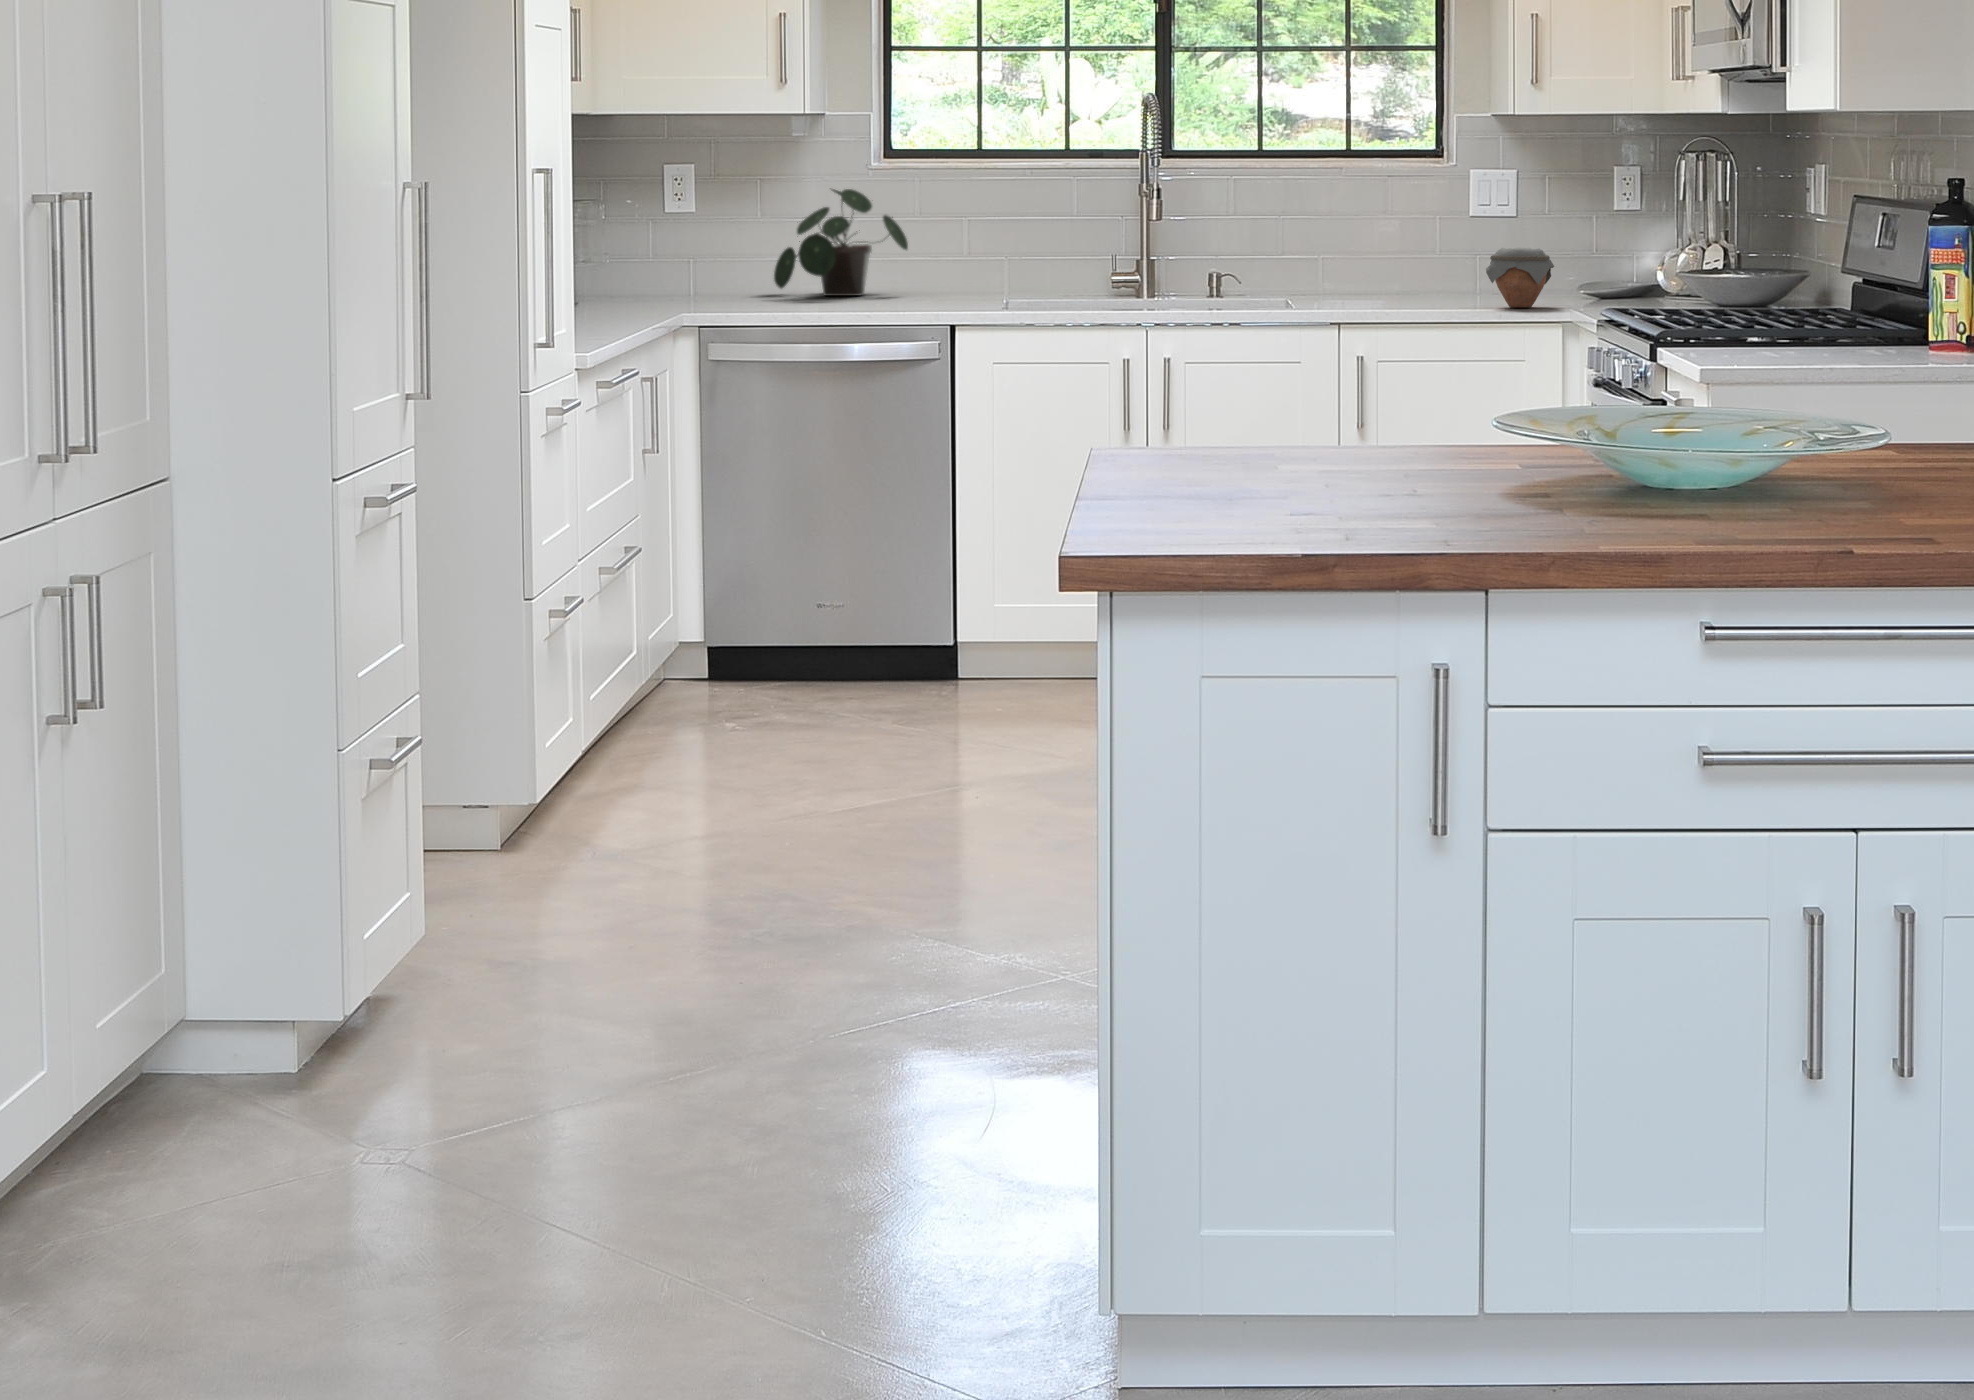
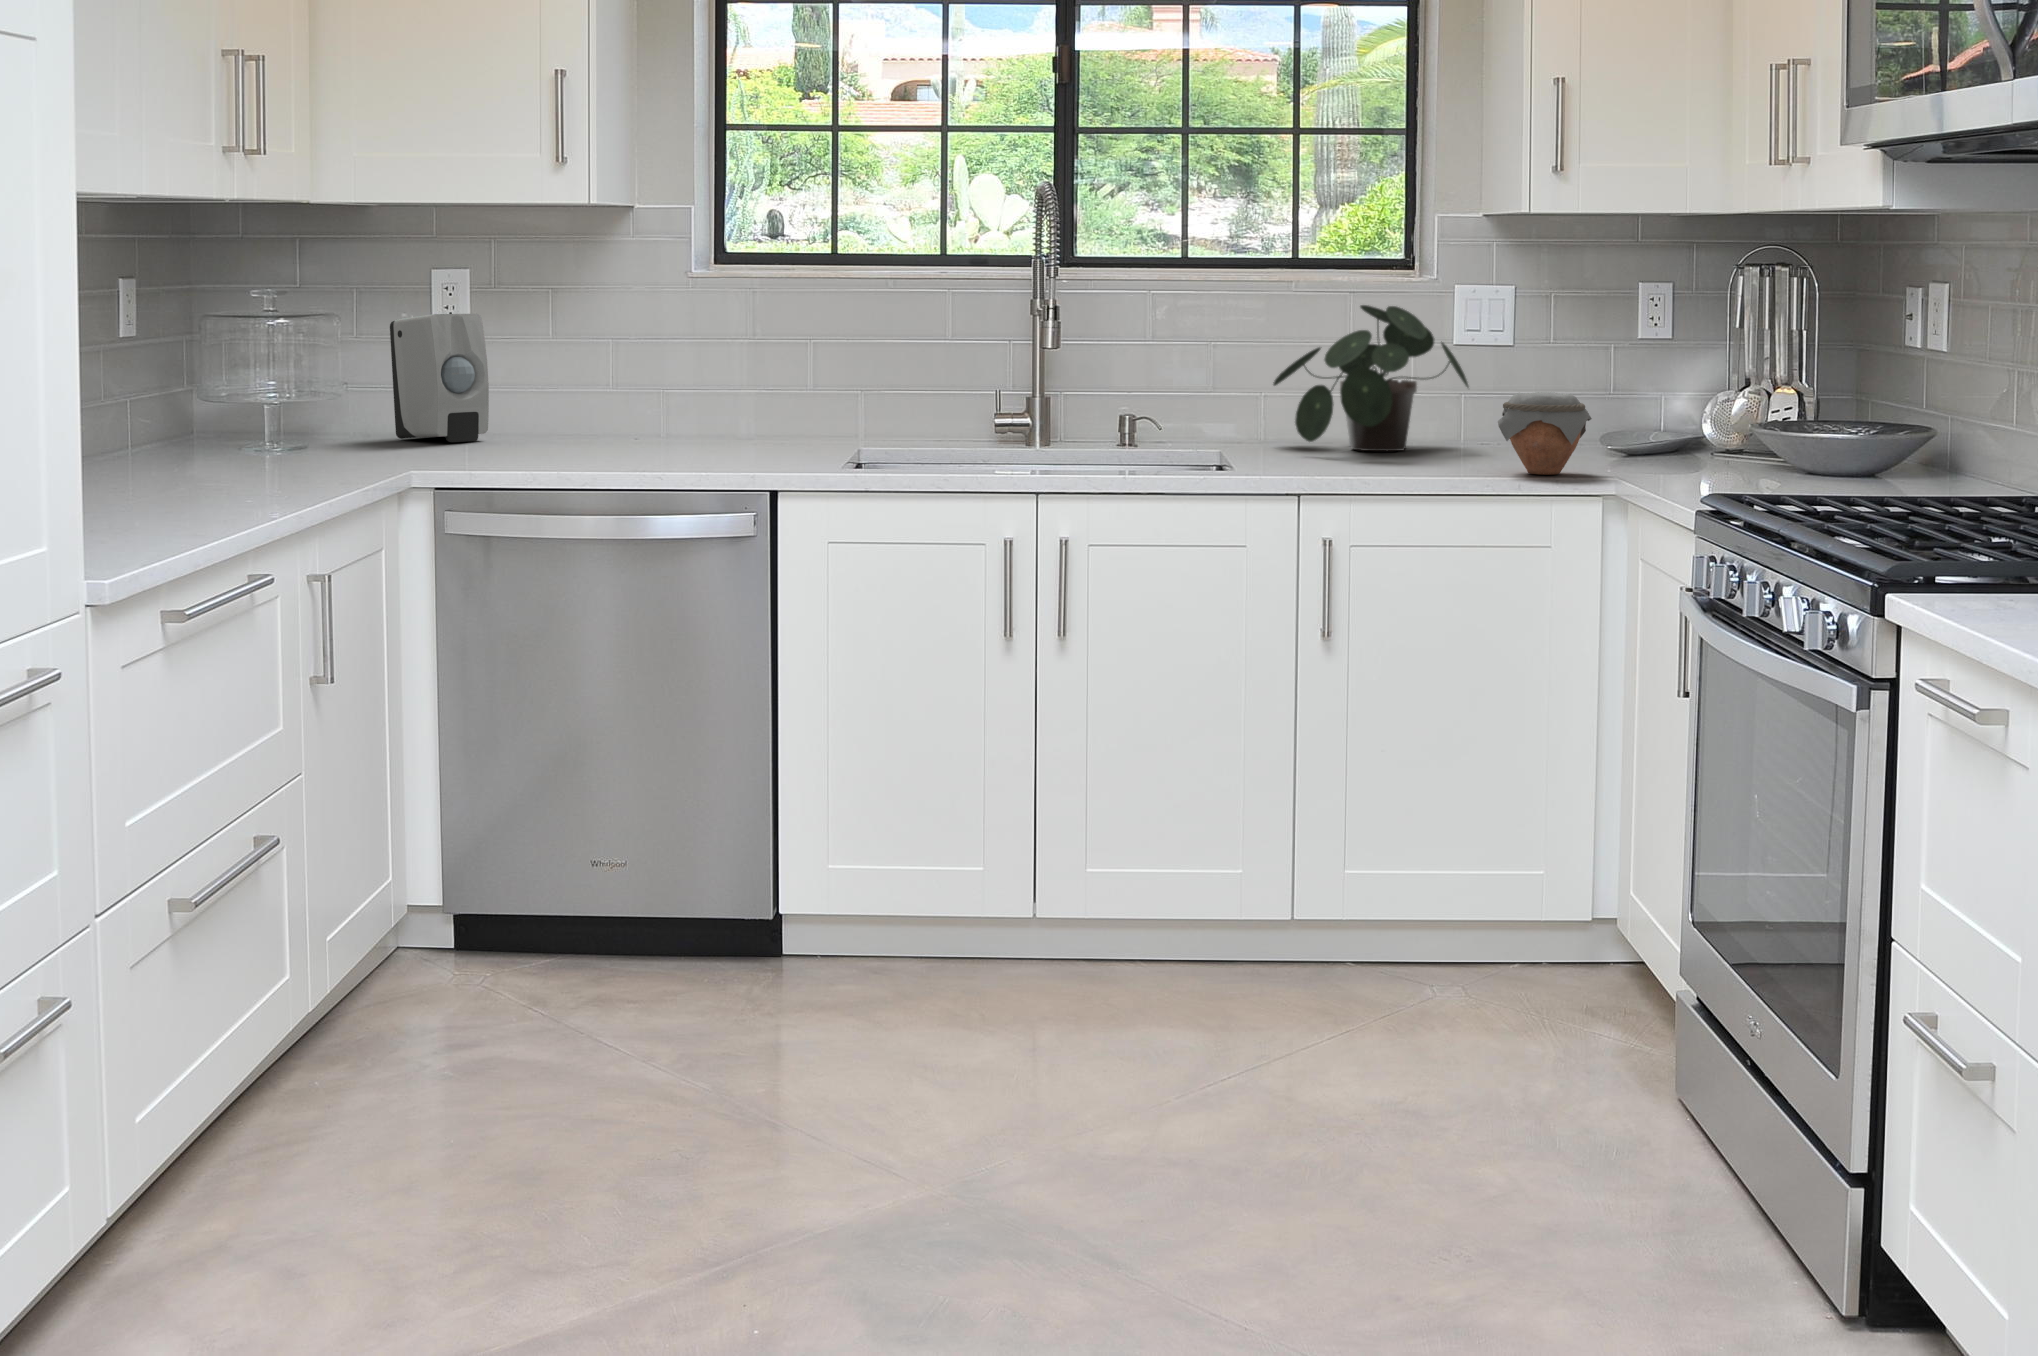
potted plant: present [774,189,908,296] -> present [1273,305,1469,451]
soap dispenser: none [629,198,710,299] -> present [390,314,489,442]

